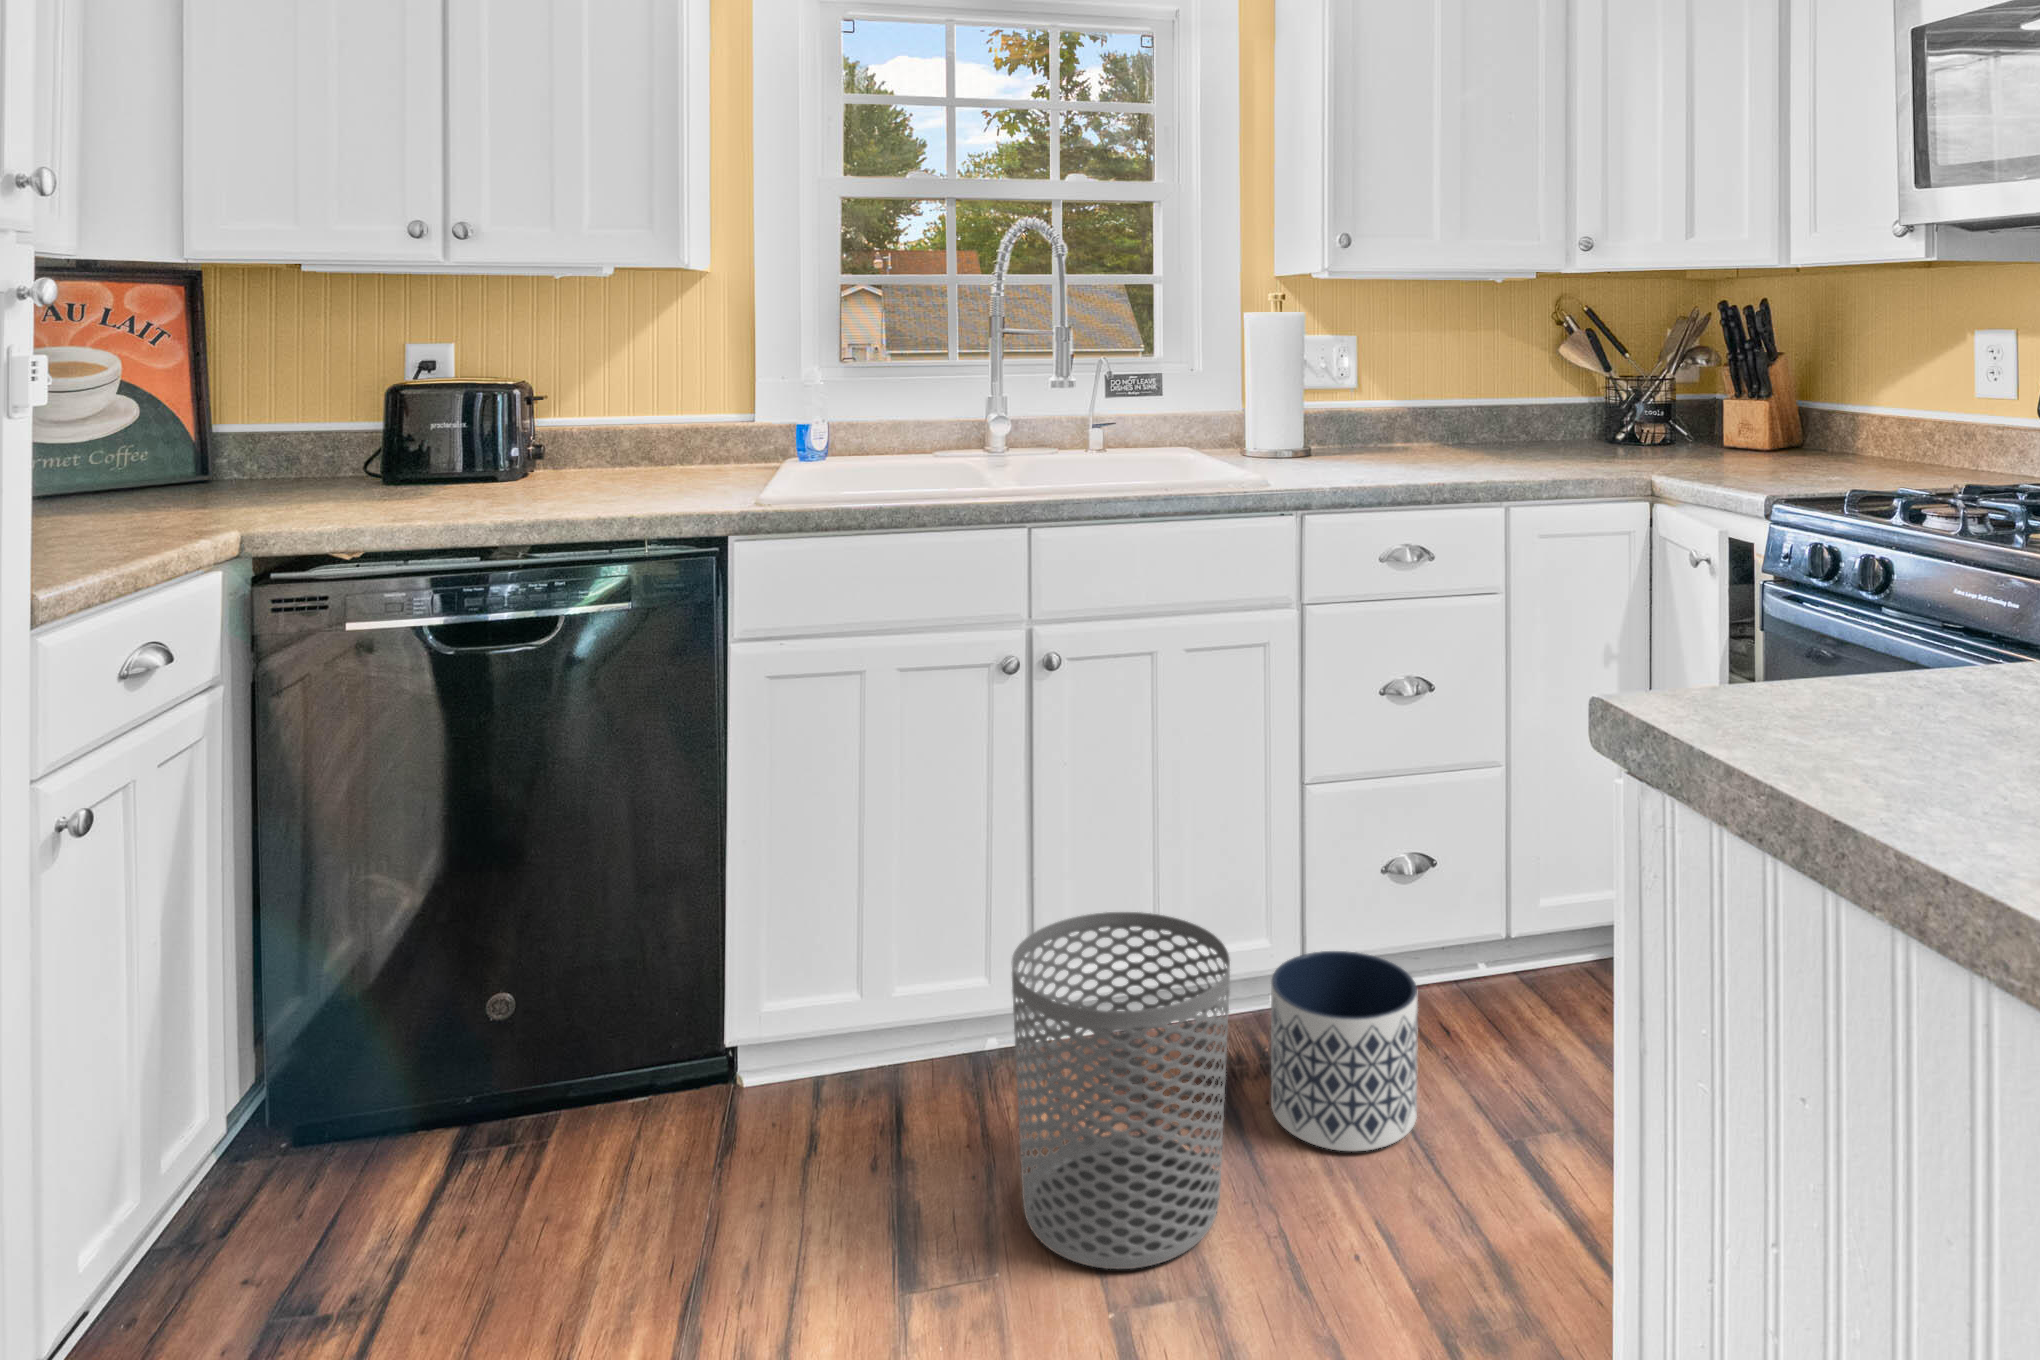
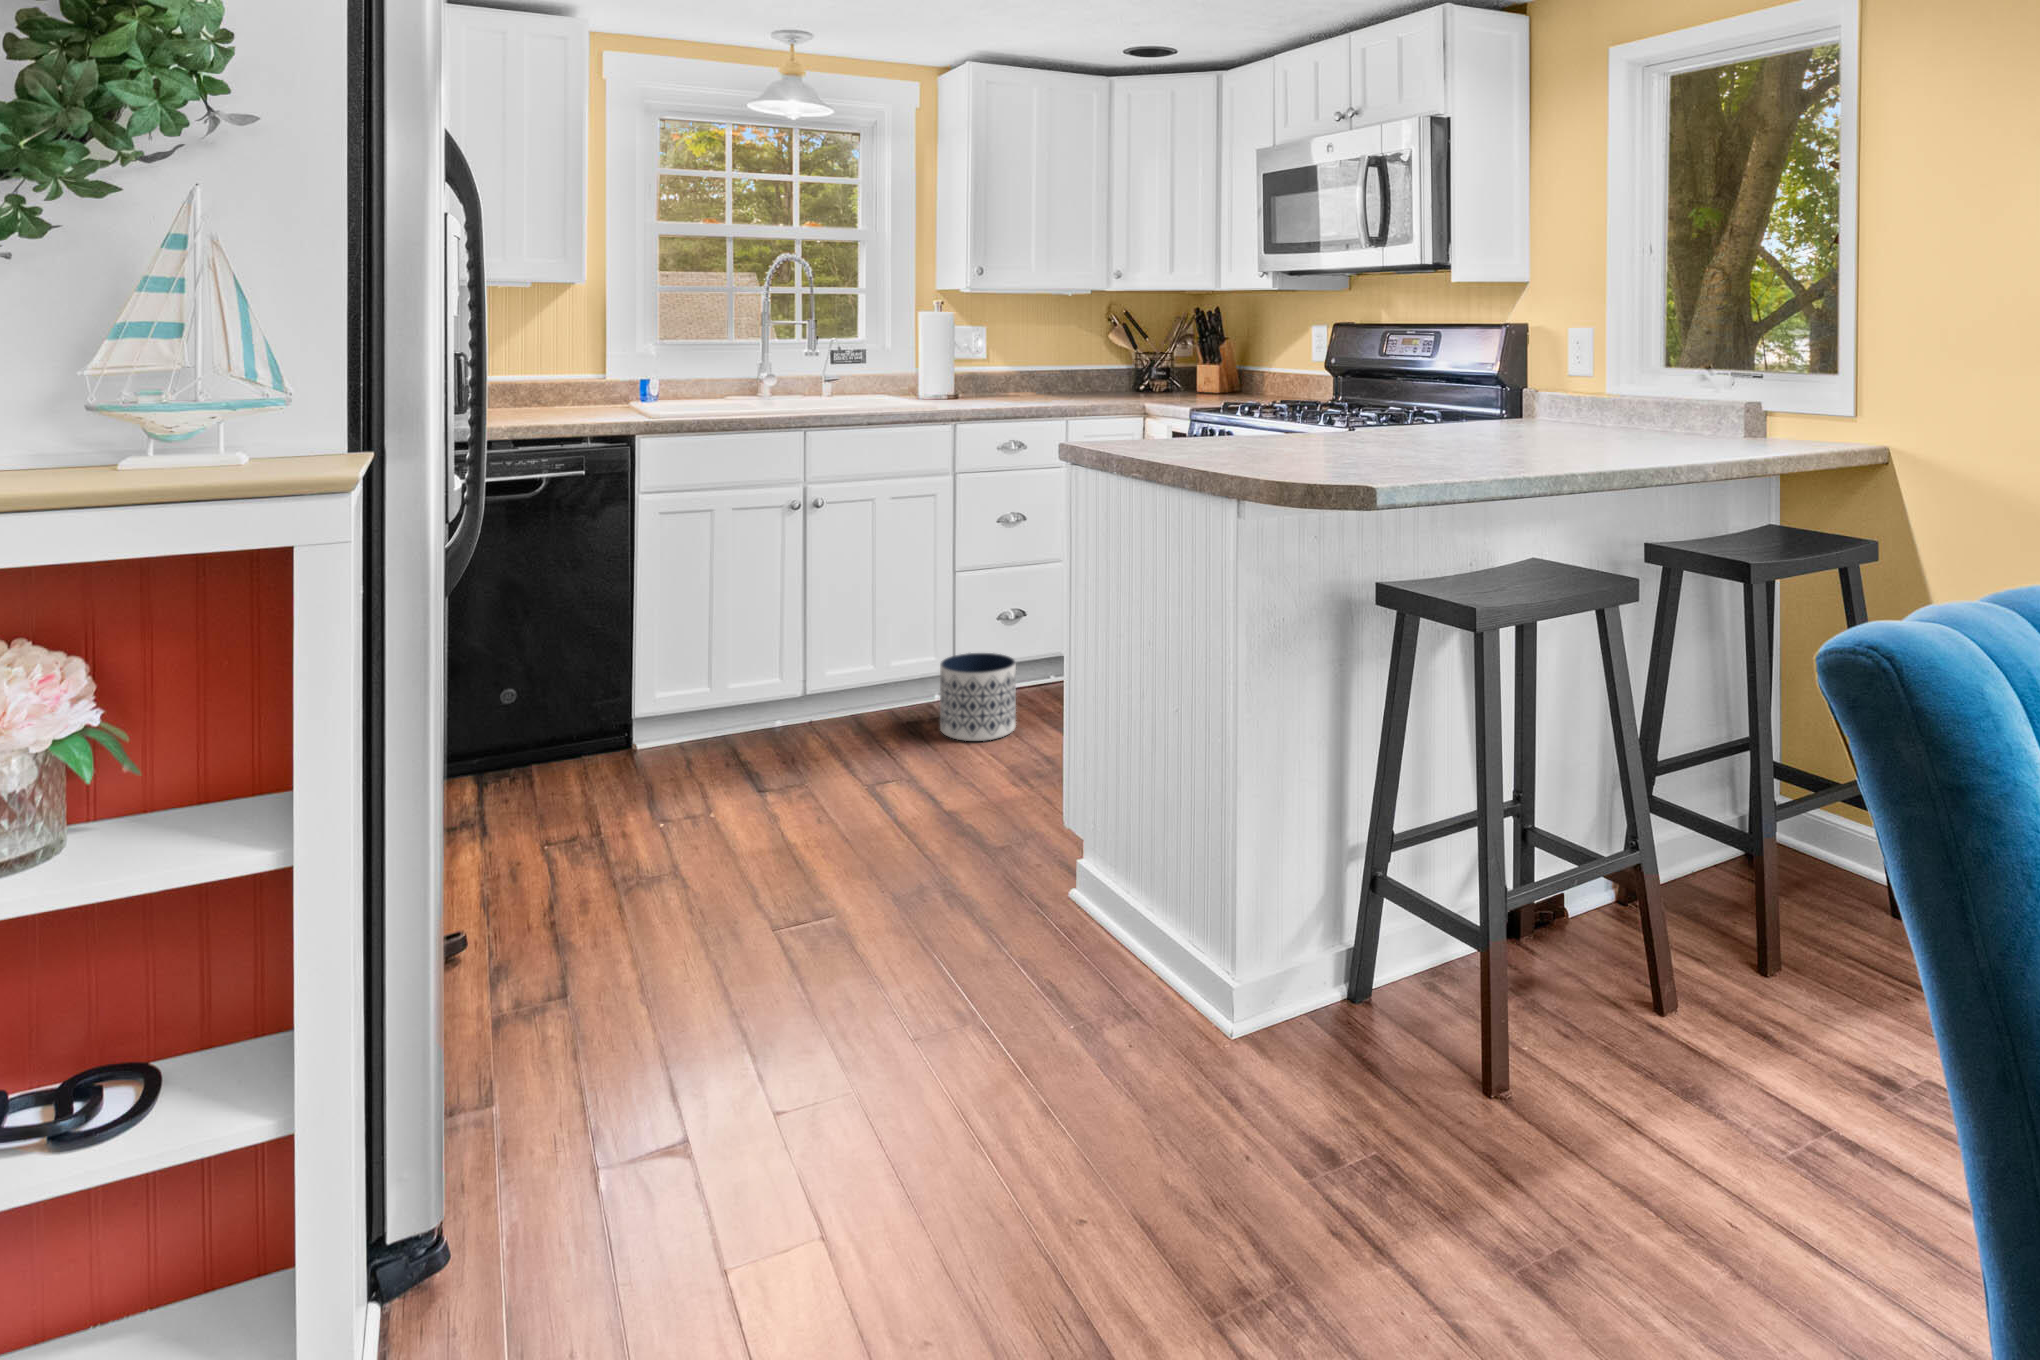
waste bin: present [1012,912,1230,1269] -> none [810,626,922,782]

